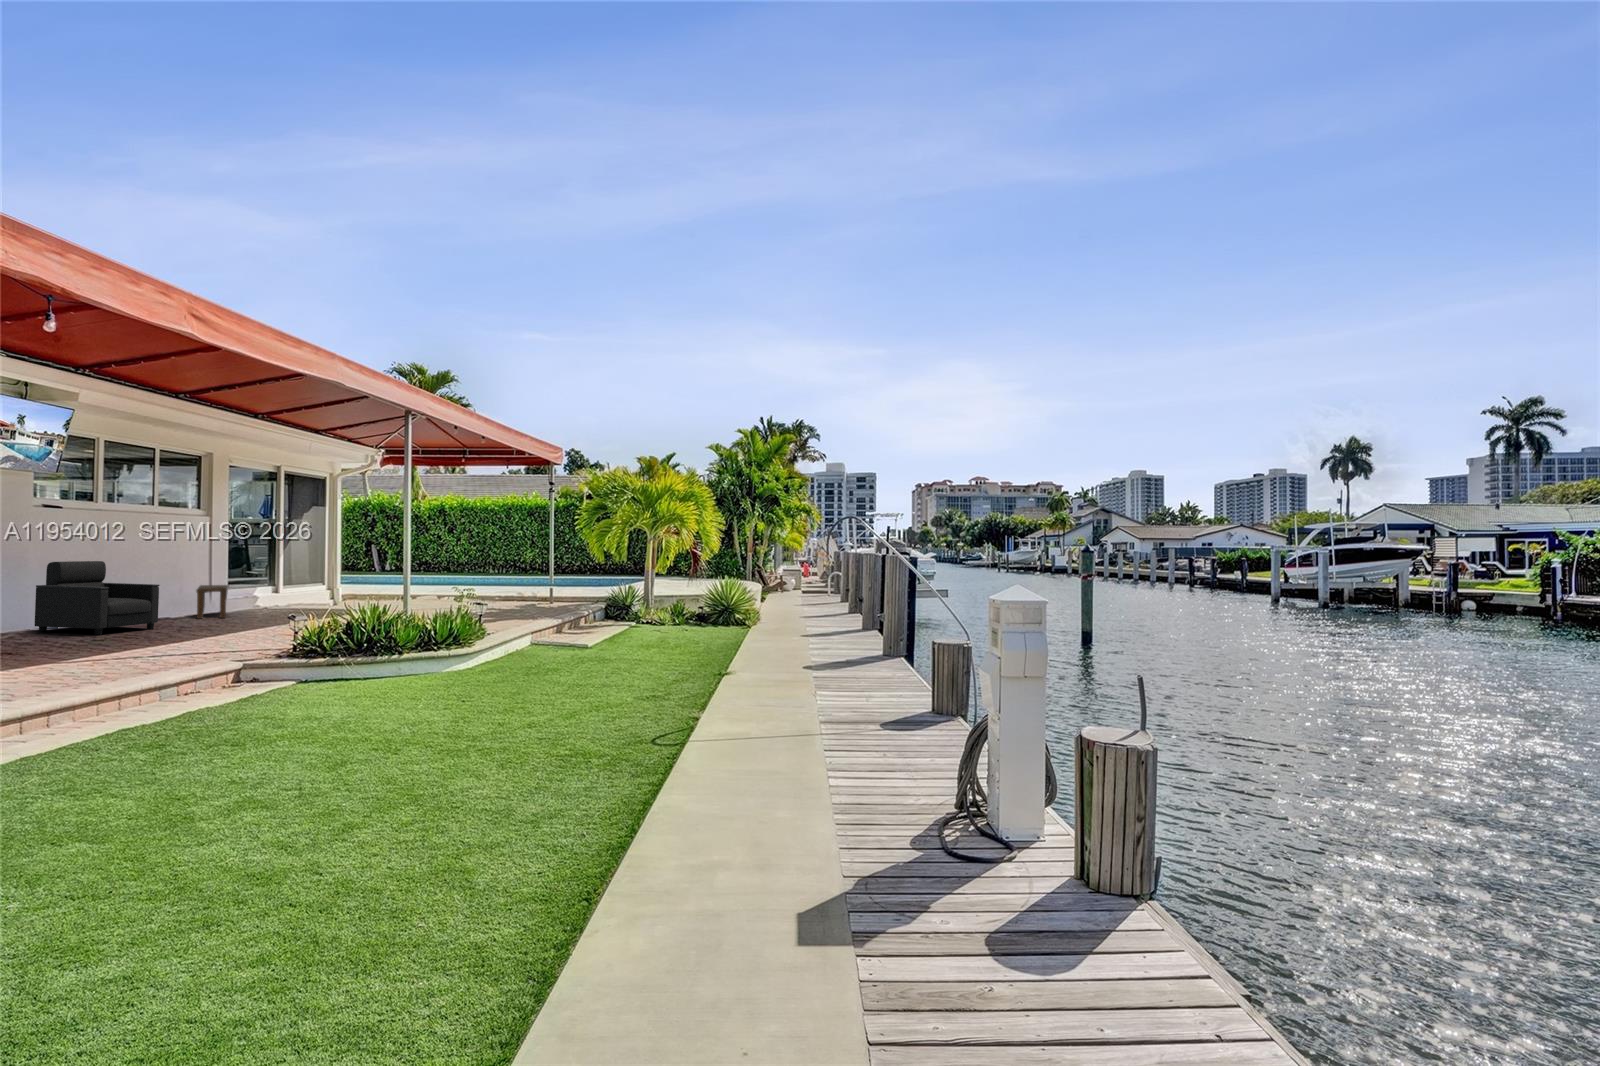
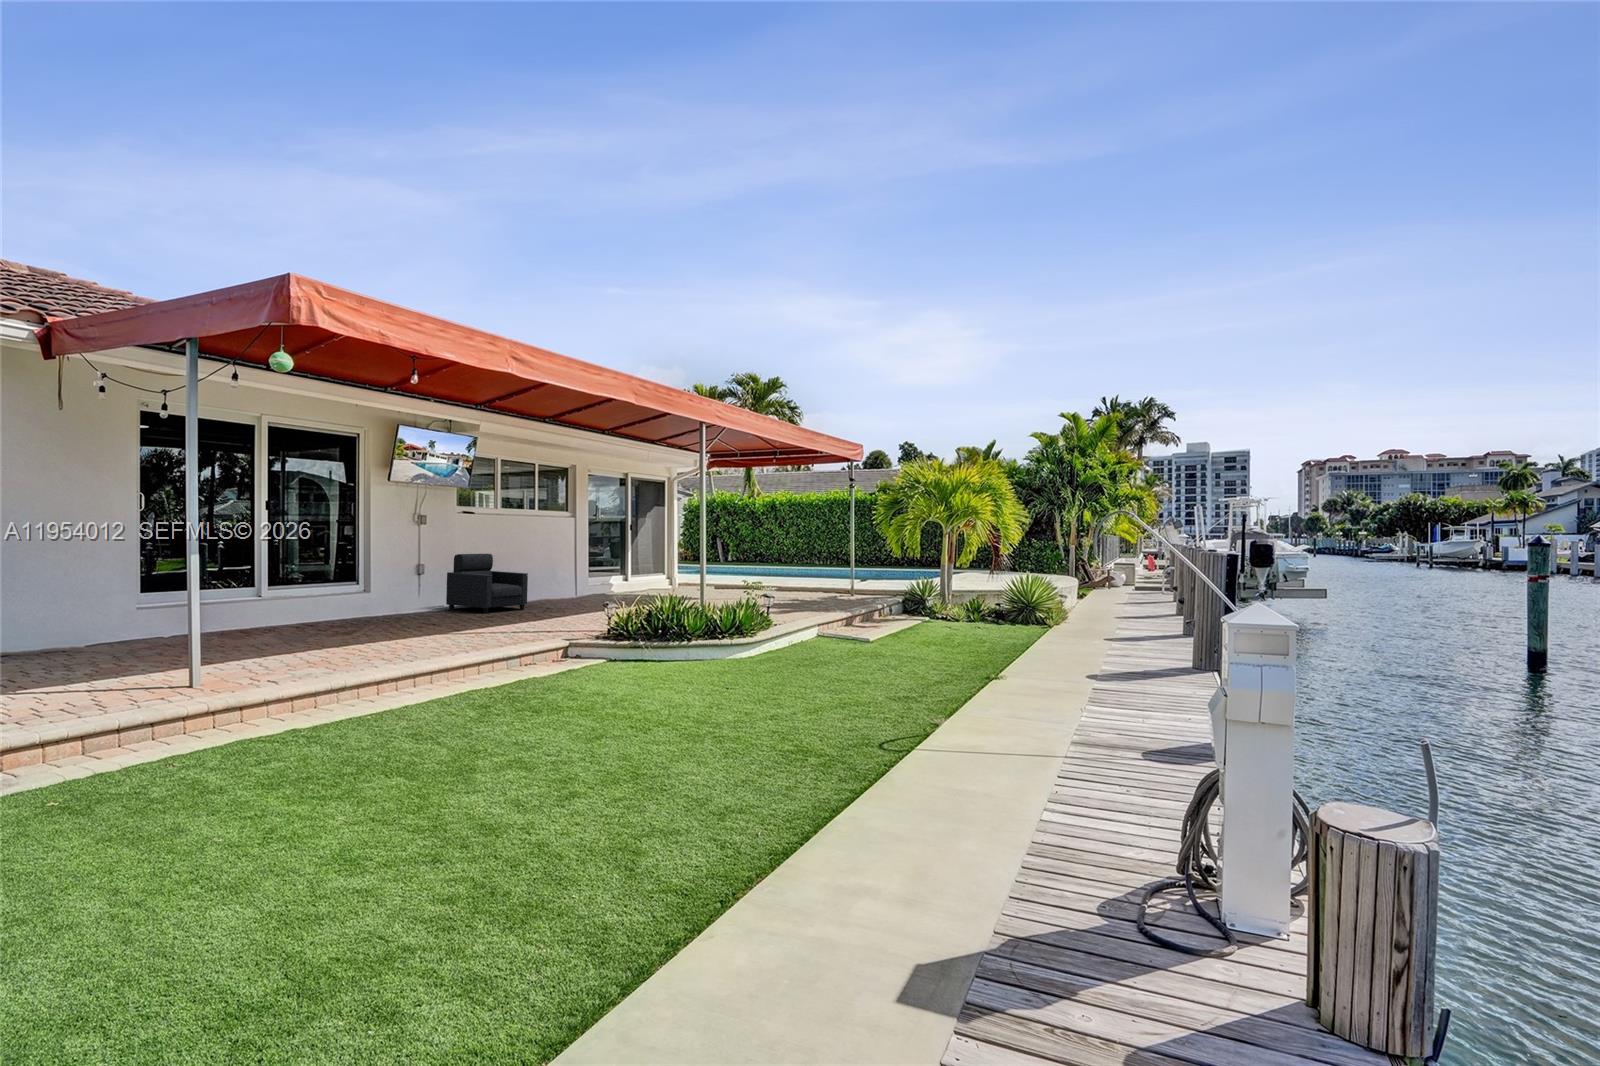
bench: present [196,585,229,619] -> none [557,573,583,602]

